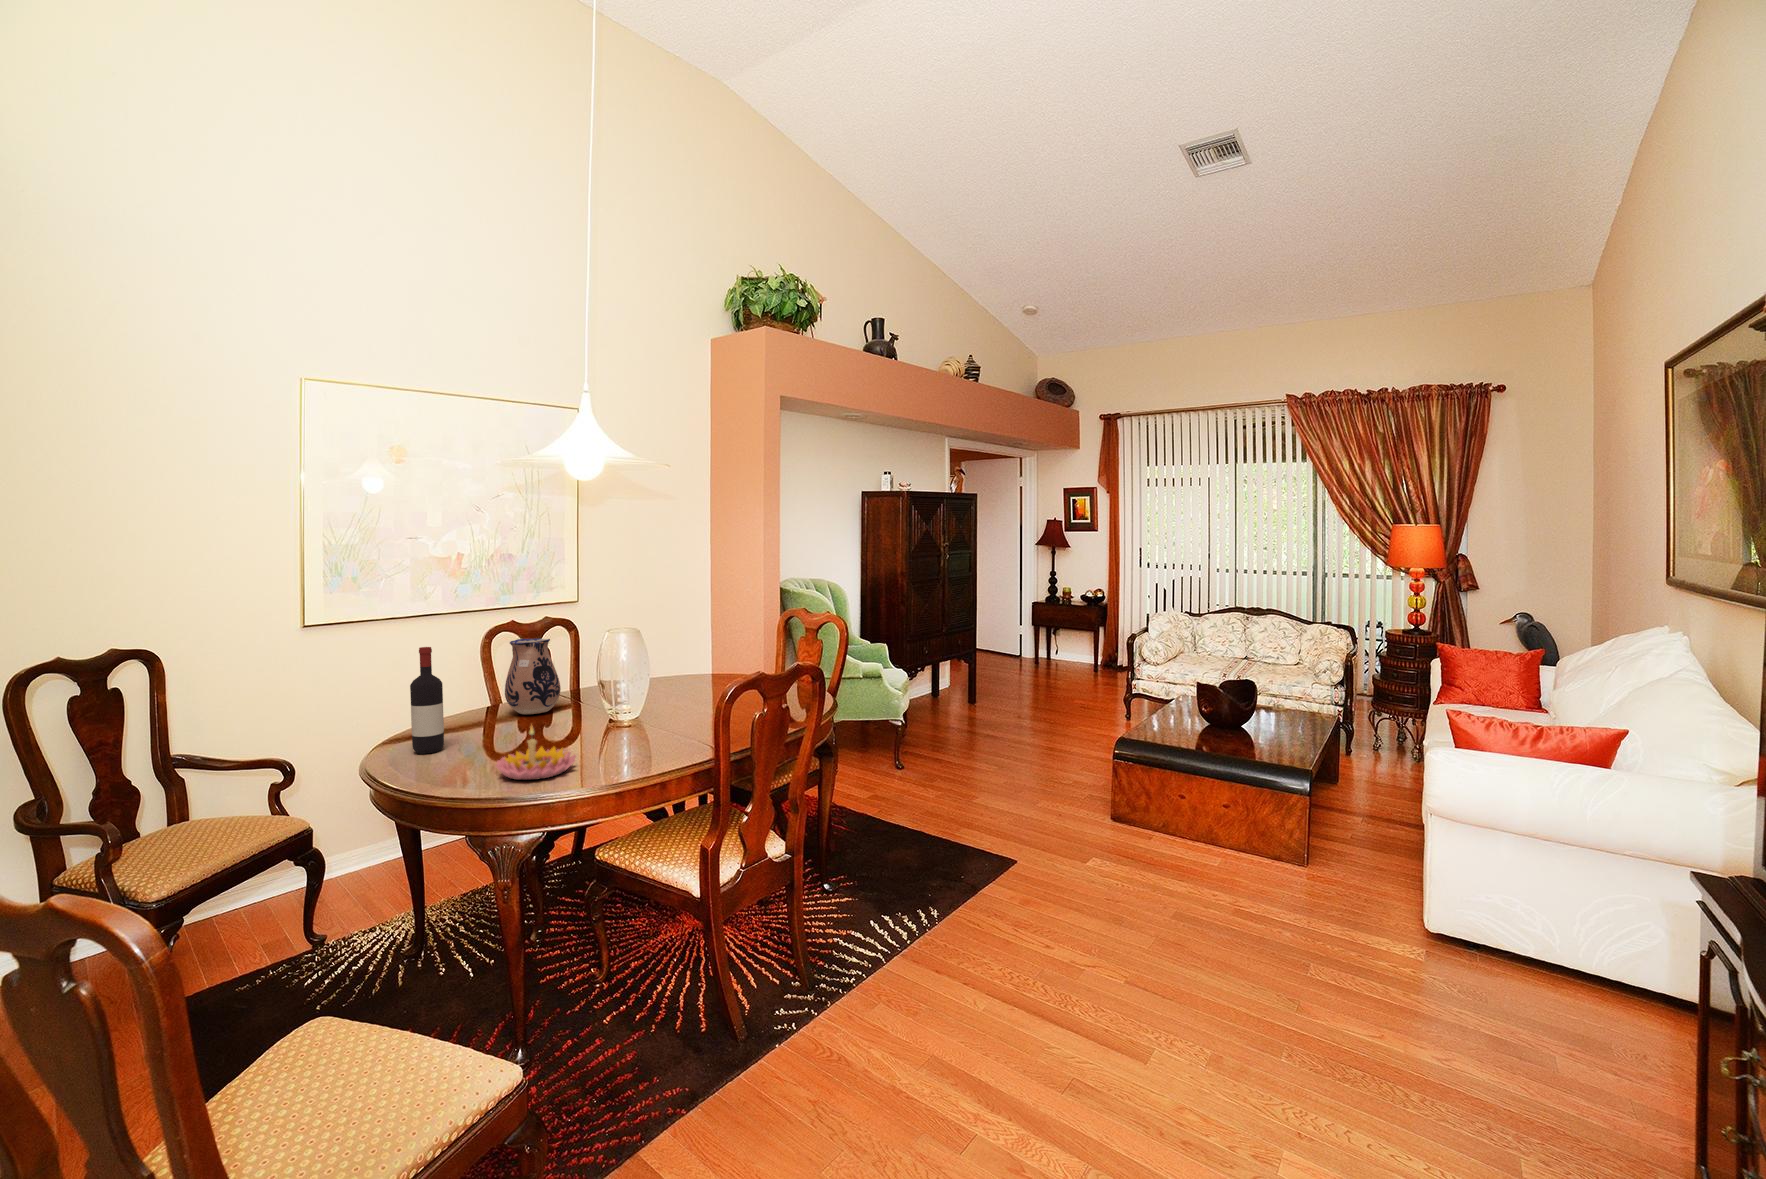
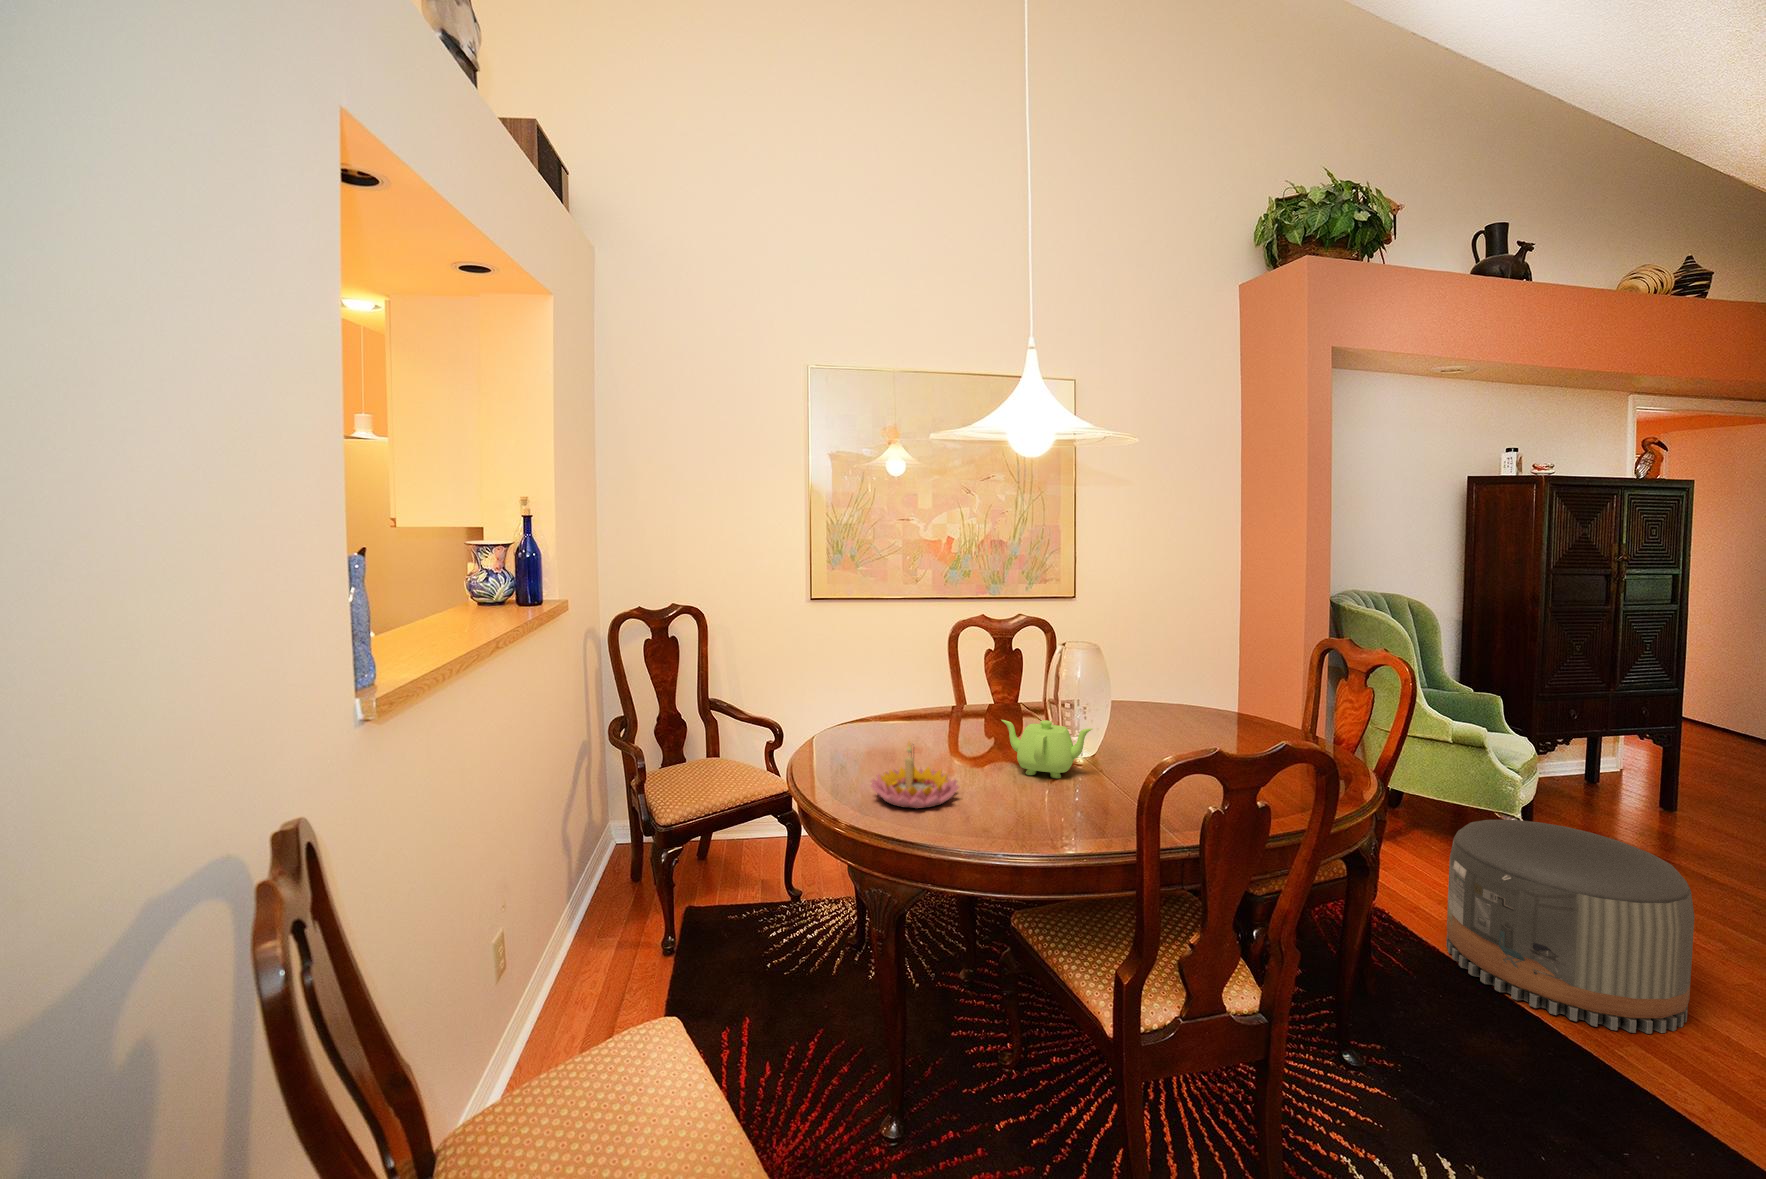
ceramic pitcher: present [505,638,561,714] -> none [944,639,1000,722]
wine bottle: present [410,647,444,754] -> none [835,639,863,749]
teapot: none [591,696,667,741] -> present [1002,720,1092,778]
pouf: none [869,723,976,833] -> present [1446,820,1694,1034]

